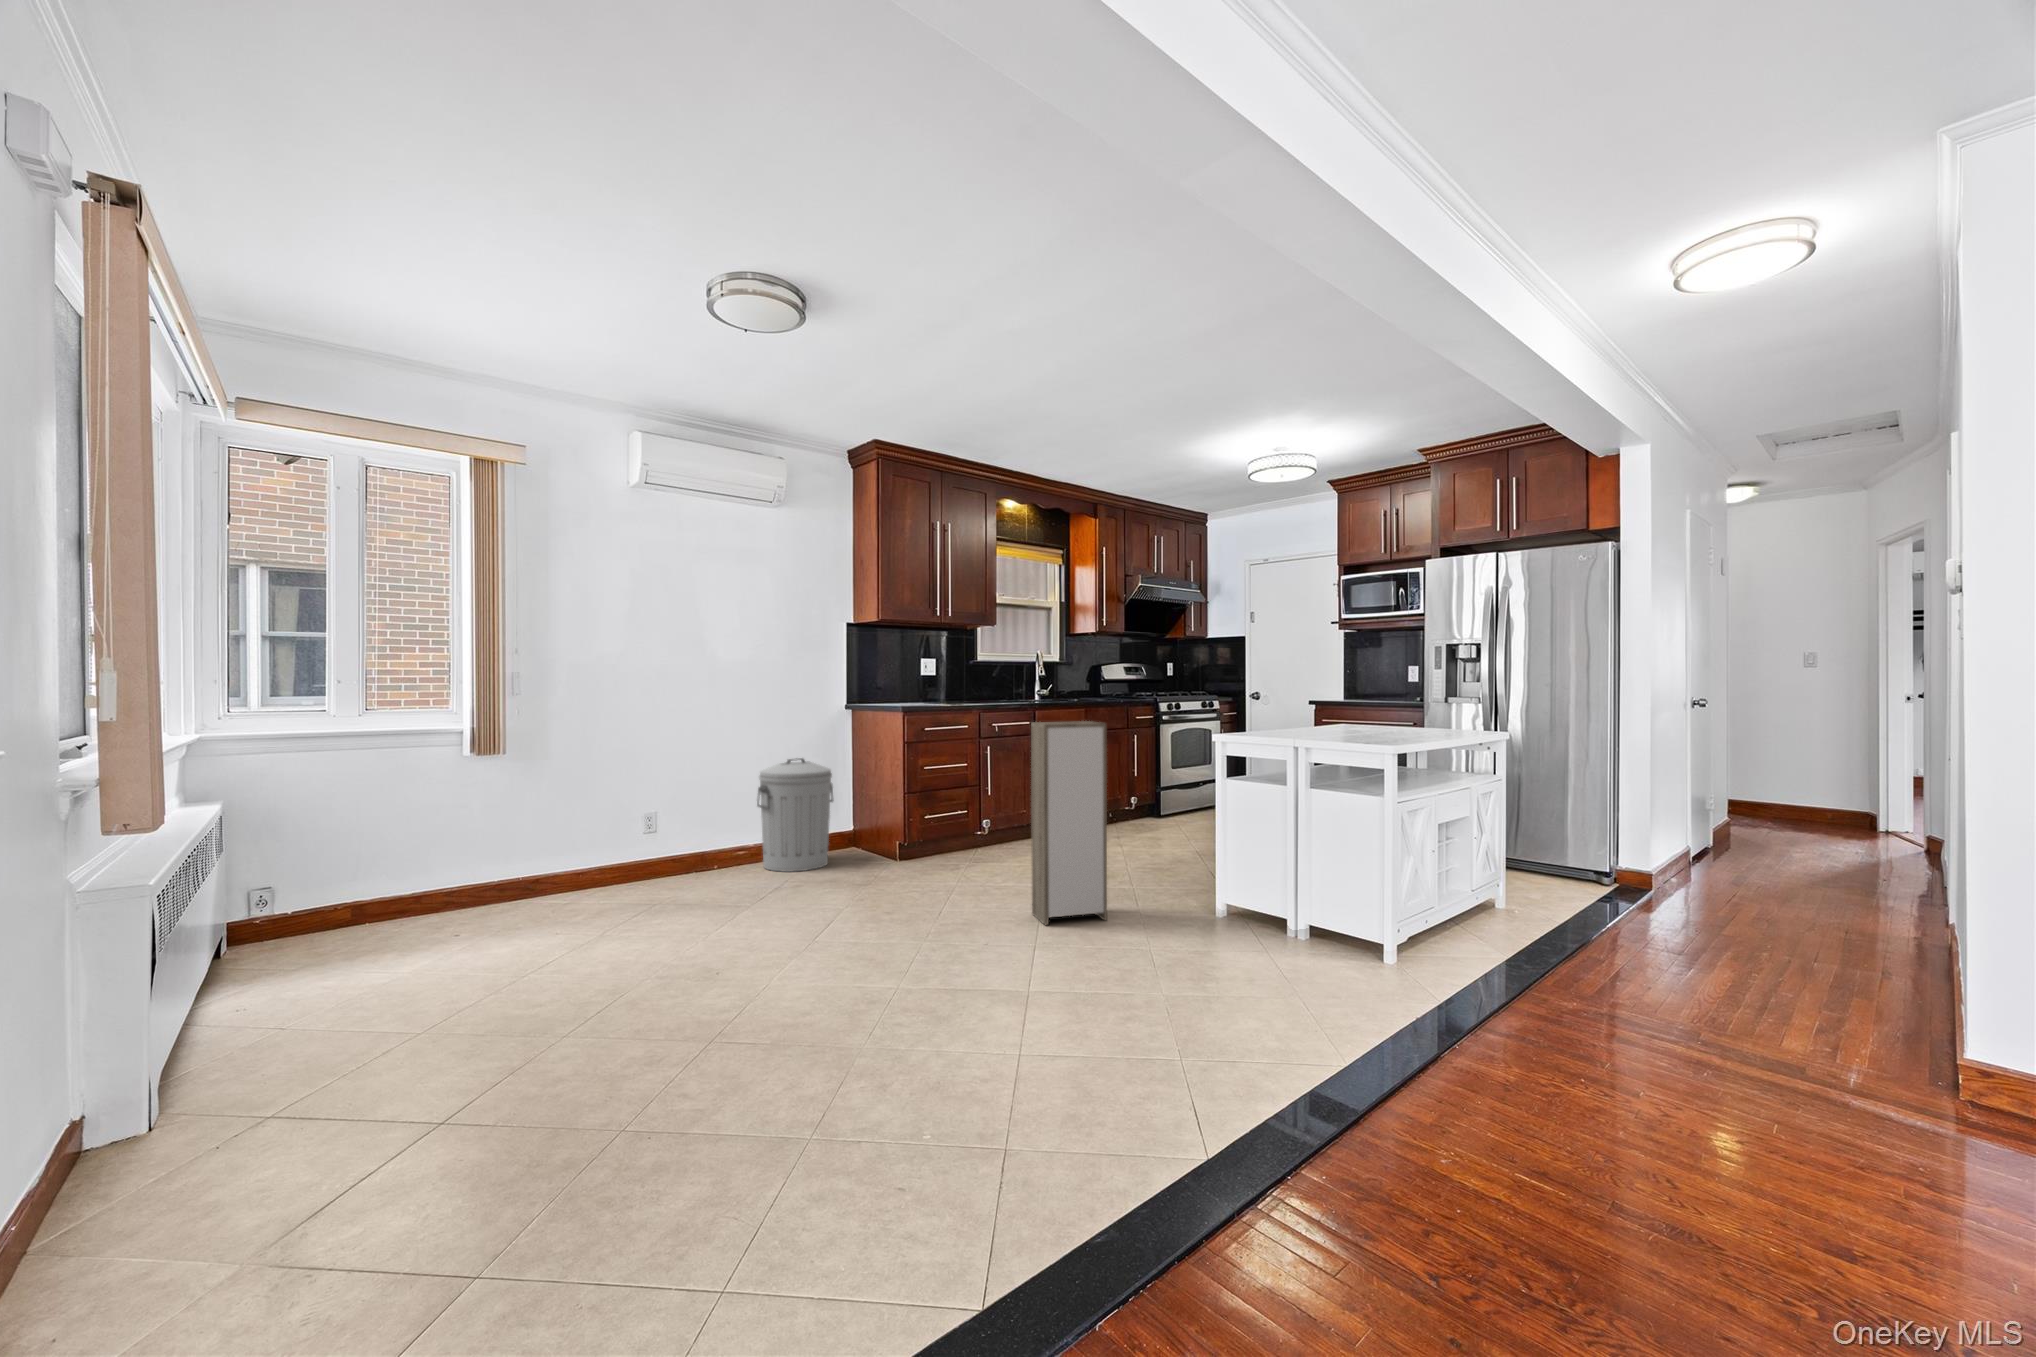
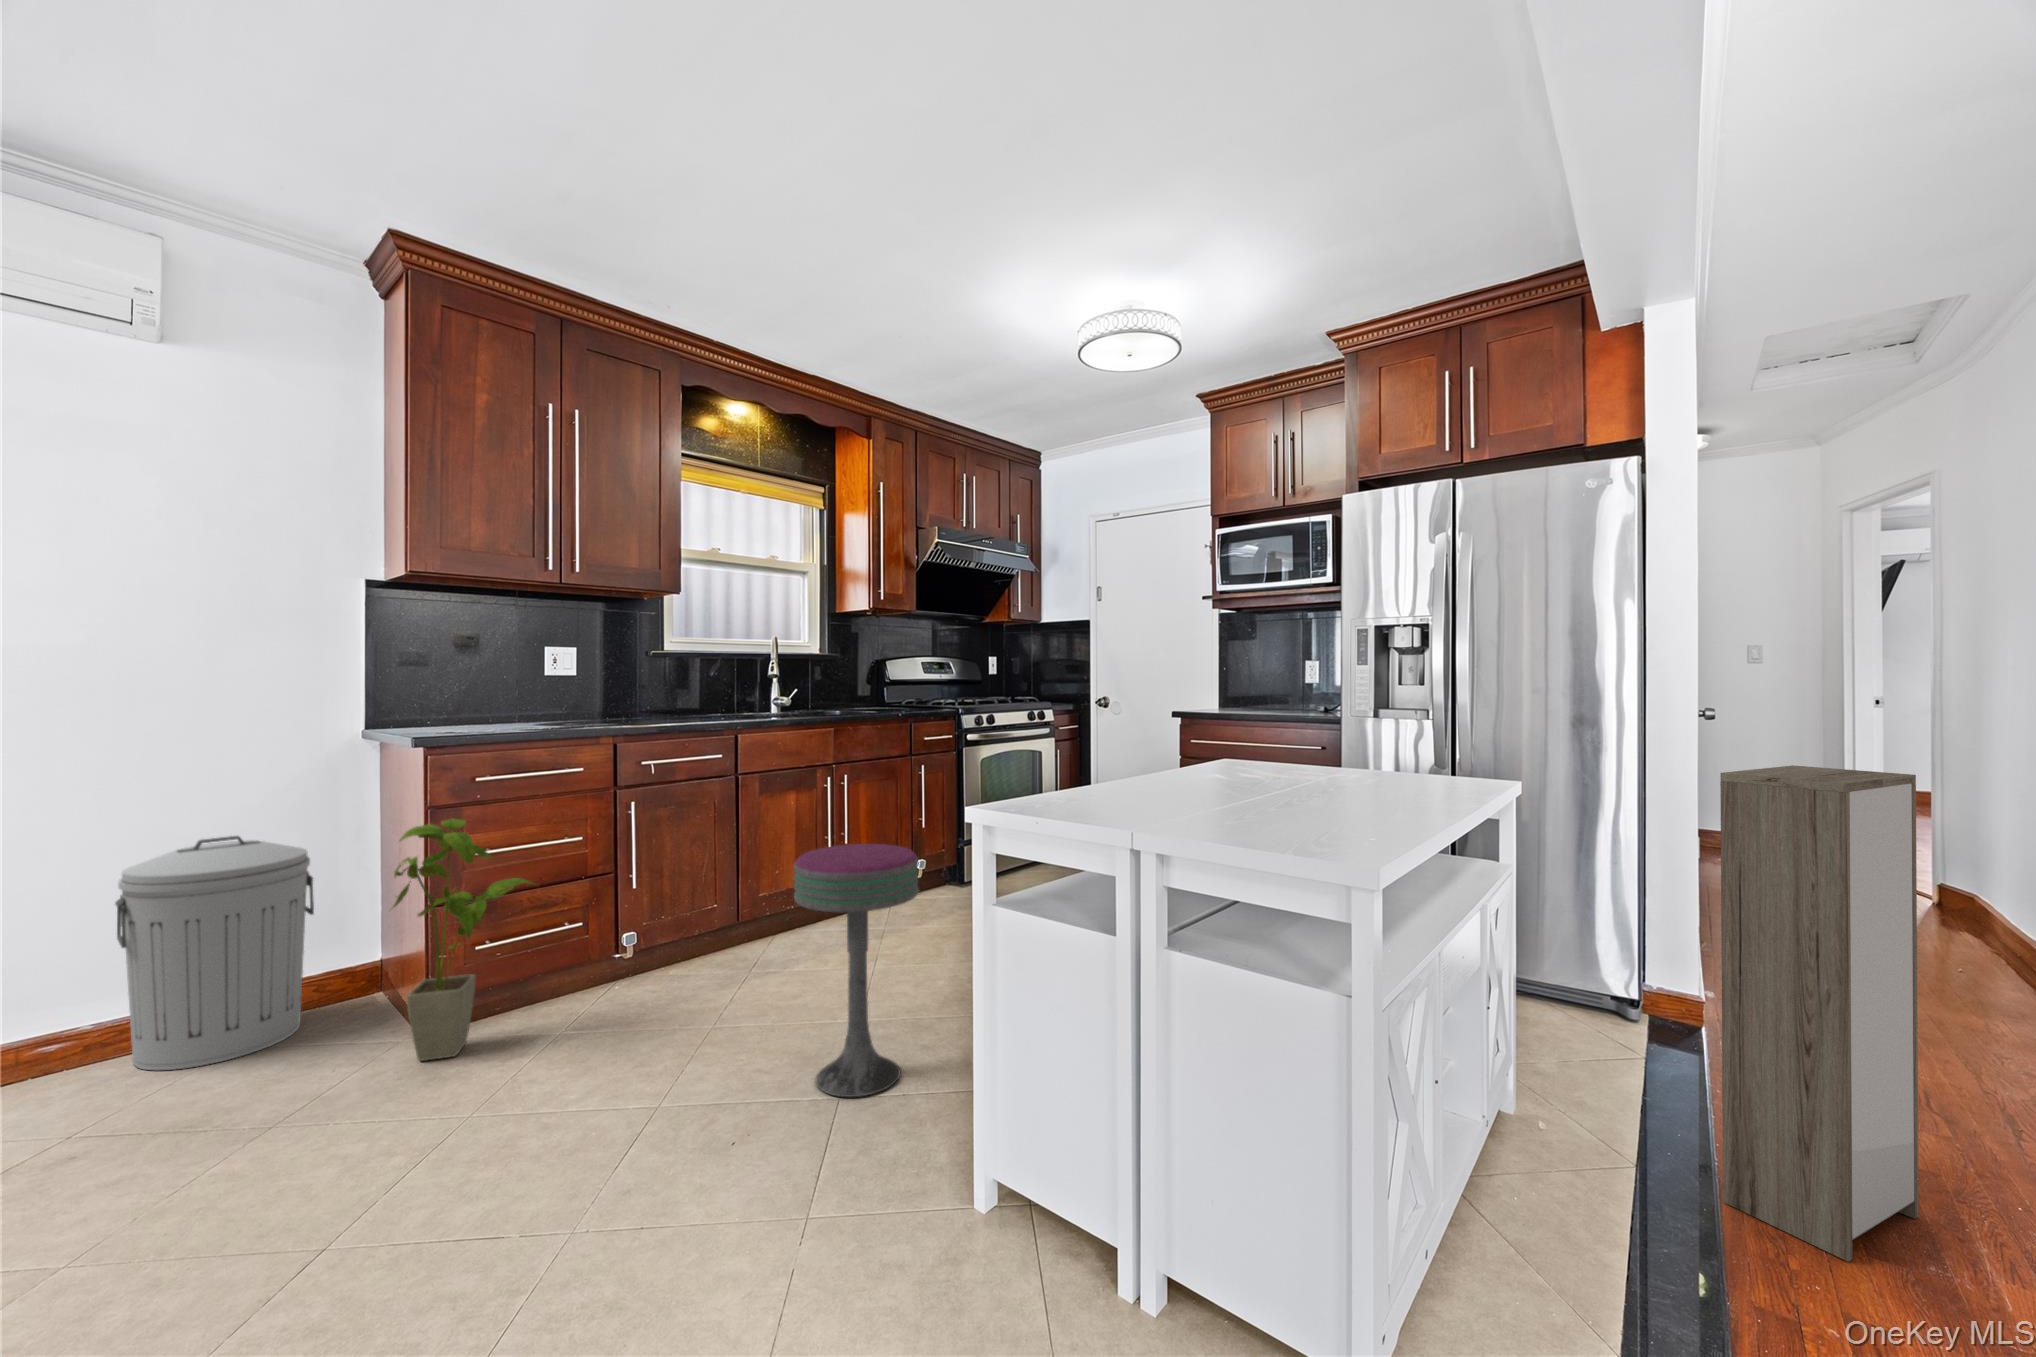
storage cabinet: present [1031,721,1107,925] -> present [1720,765,1919,1262]
house plant: none [889,749,954,873] -> present [393,818,533,1061]
bar stool: none [1106,766,1171,891] -> present [794,844,919,1097]

